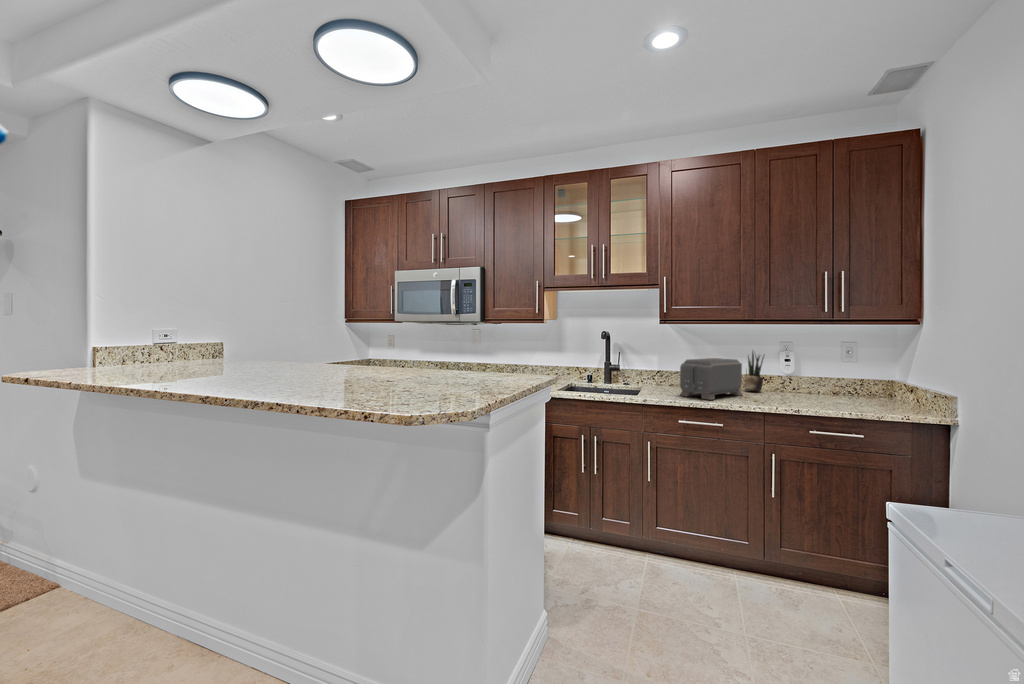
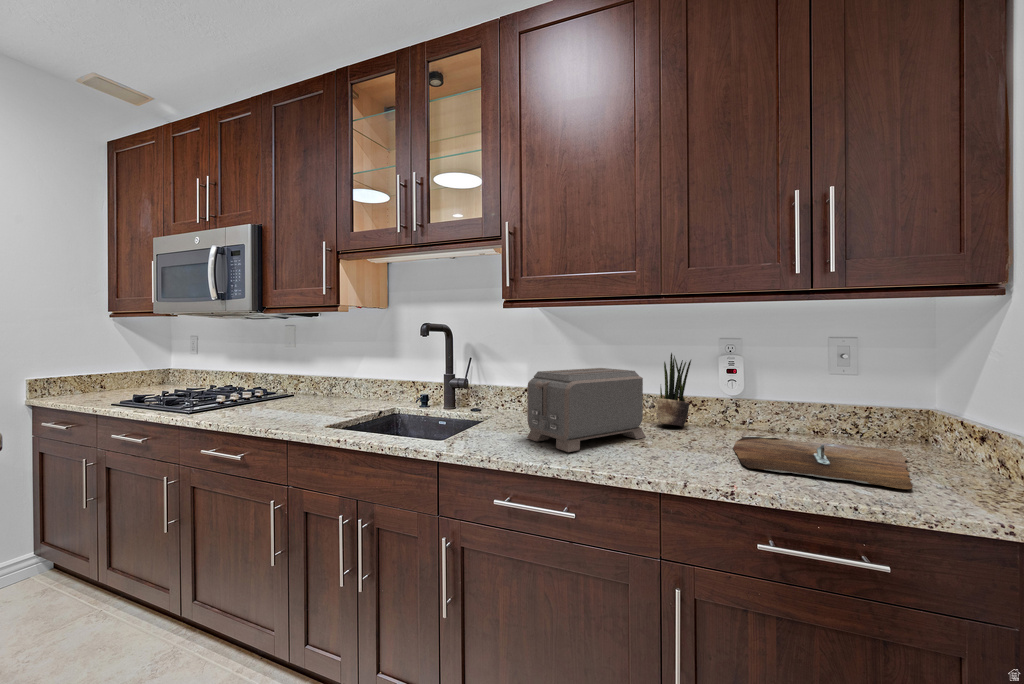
cutting board: none [792,394,878,410] -> present [733,434,913,489]

